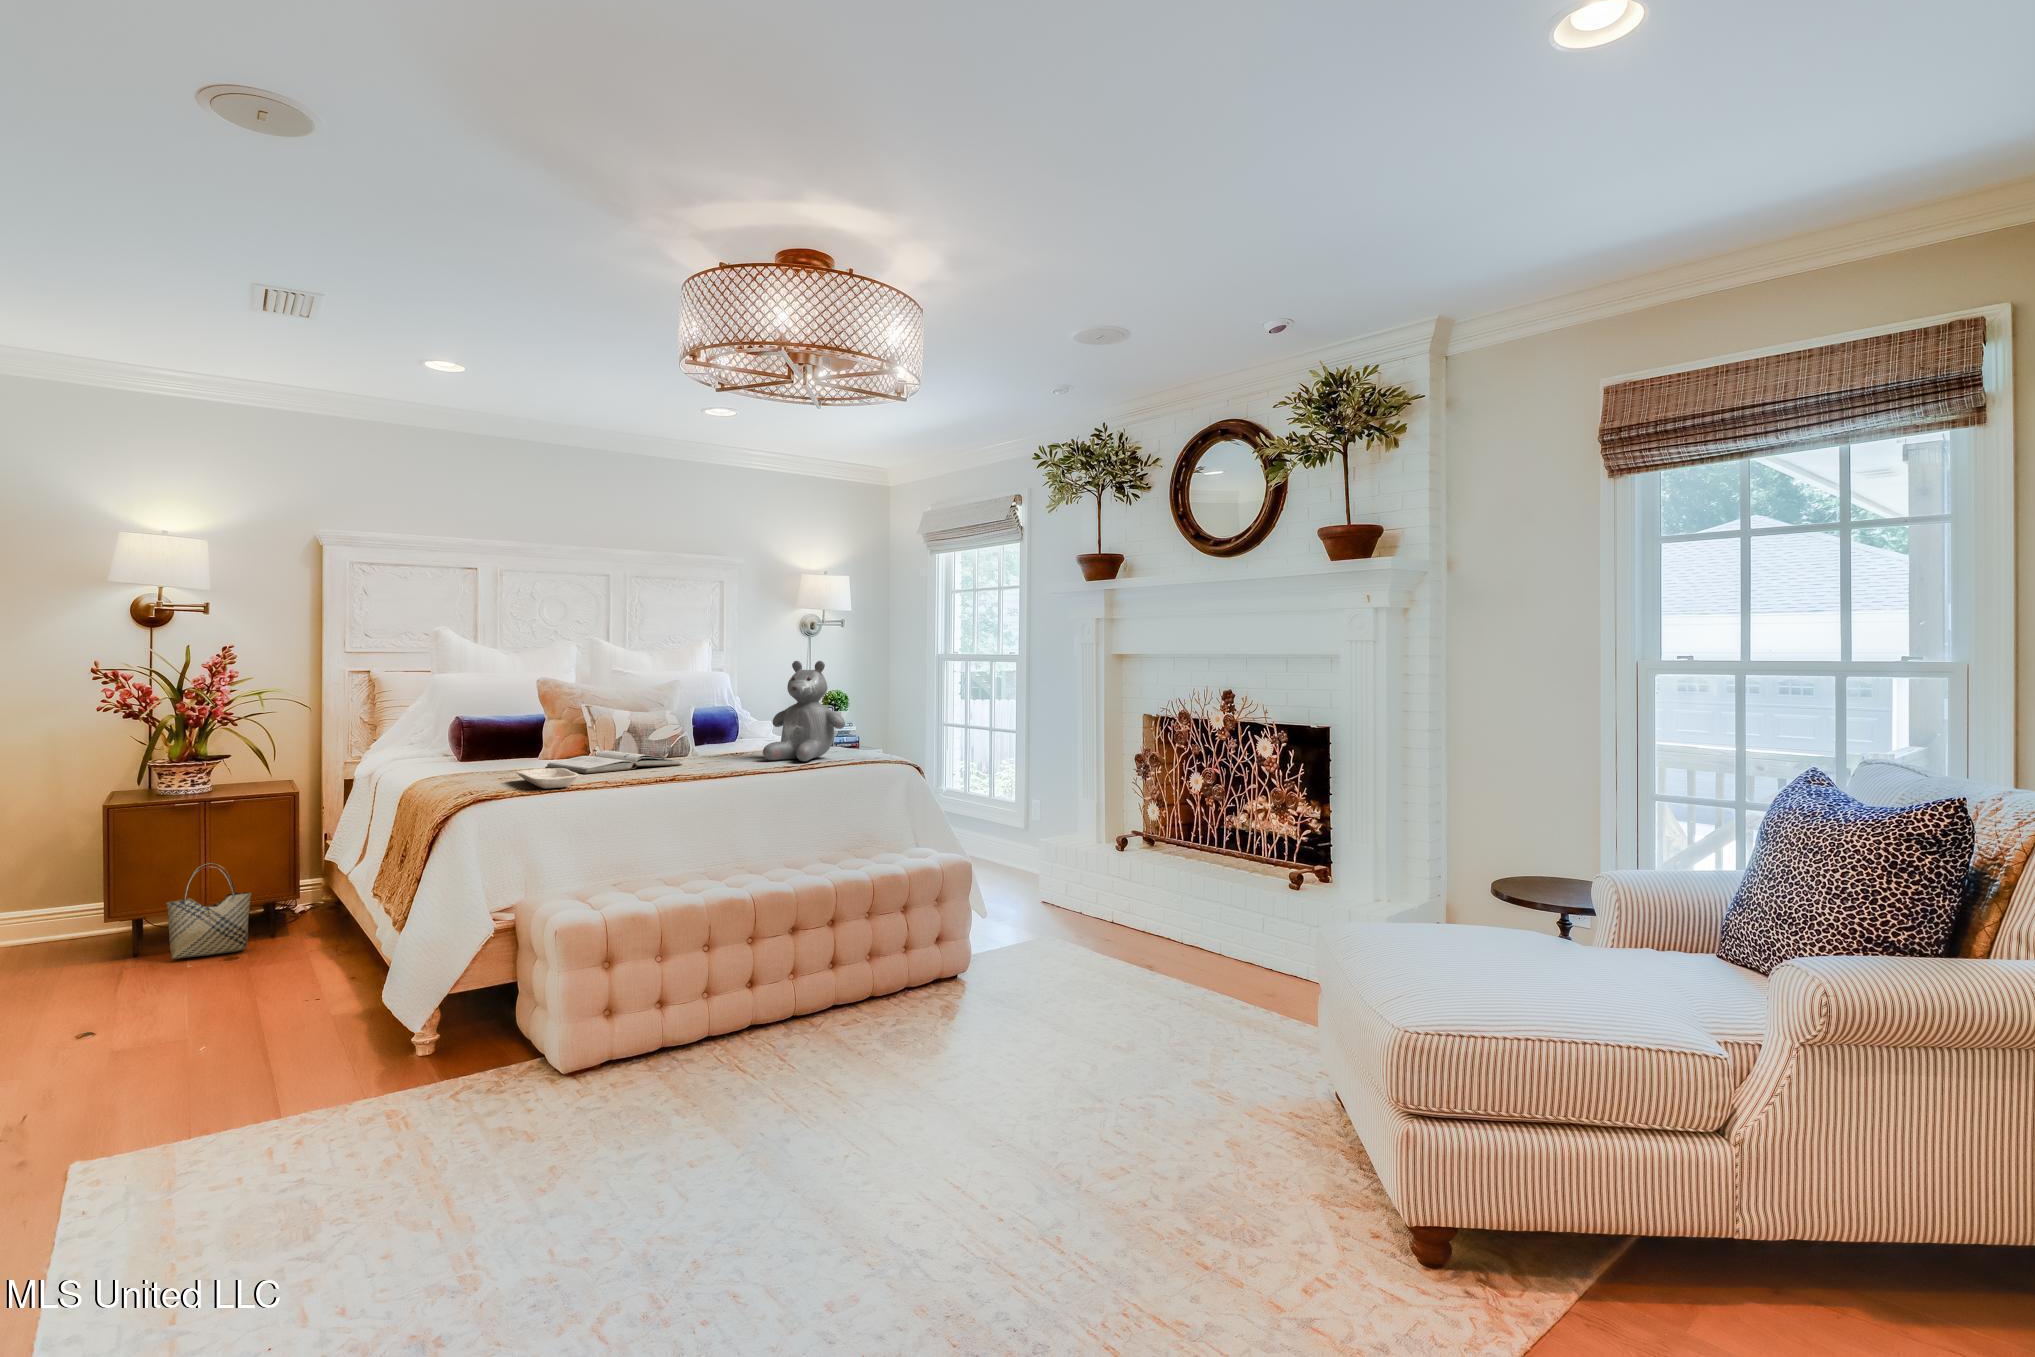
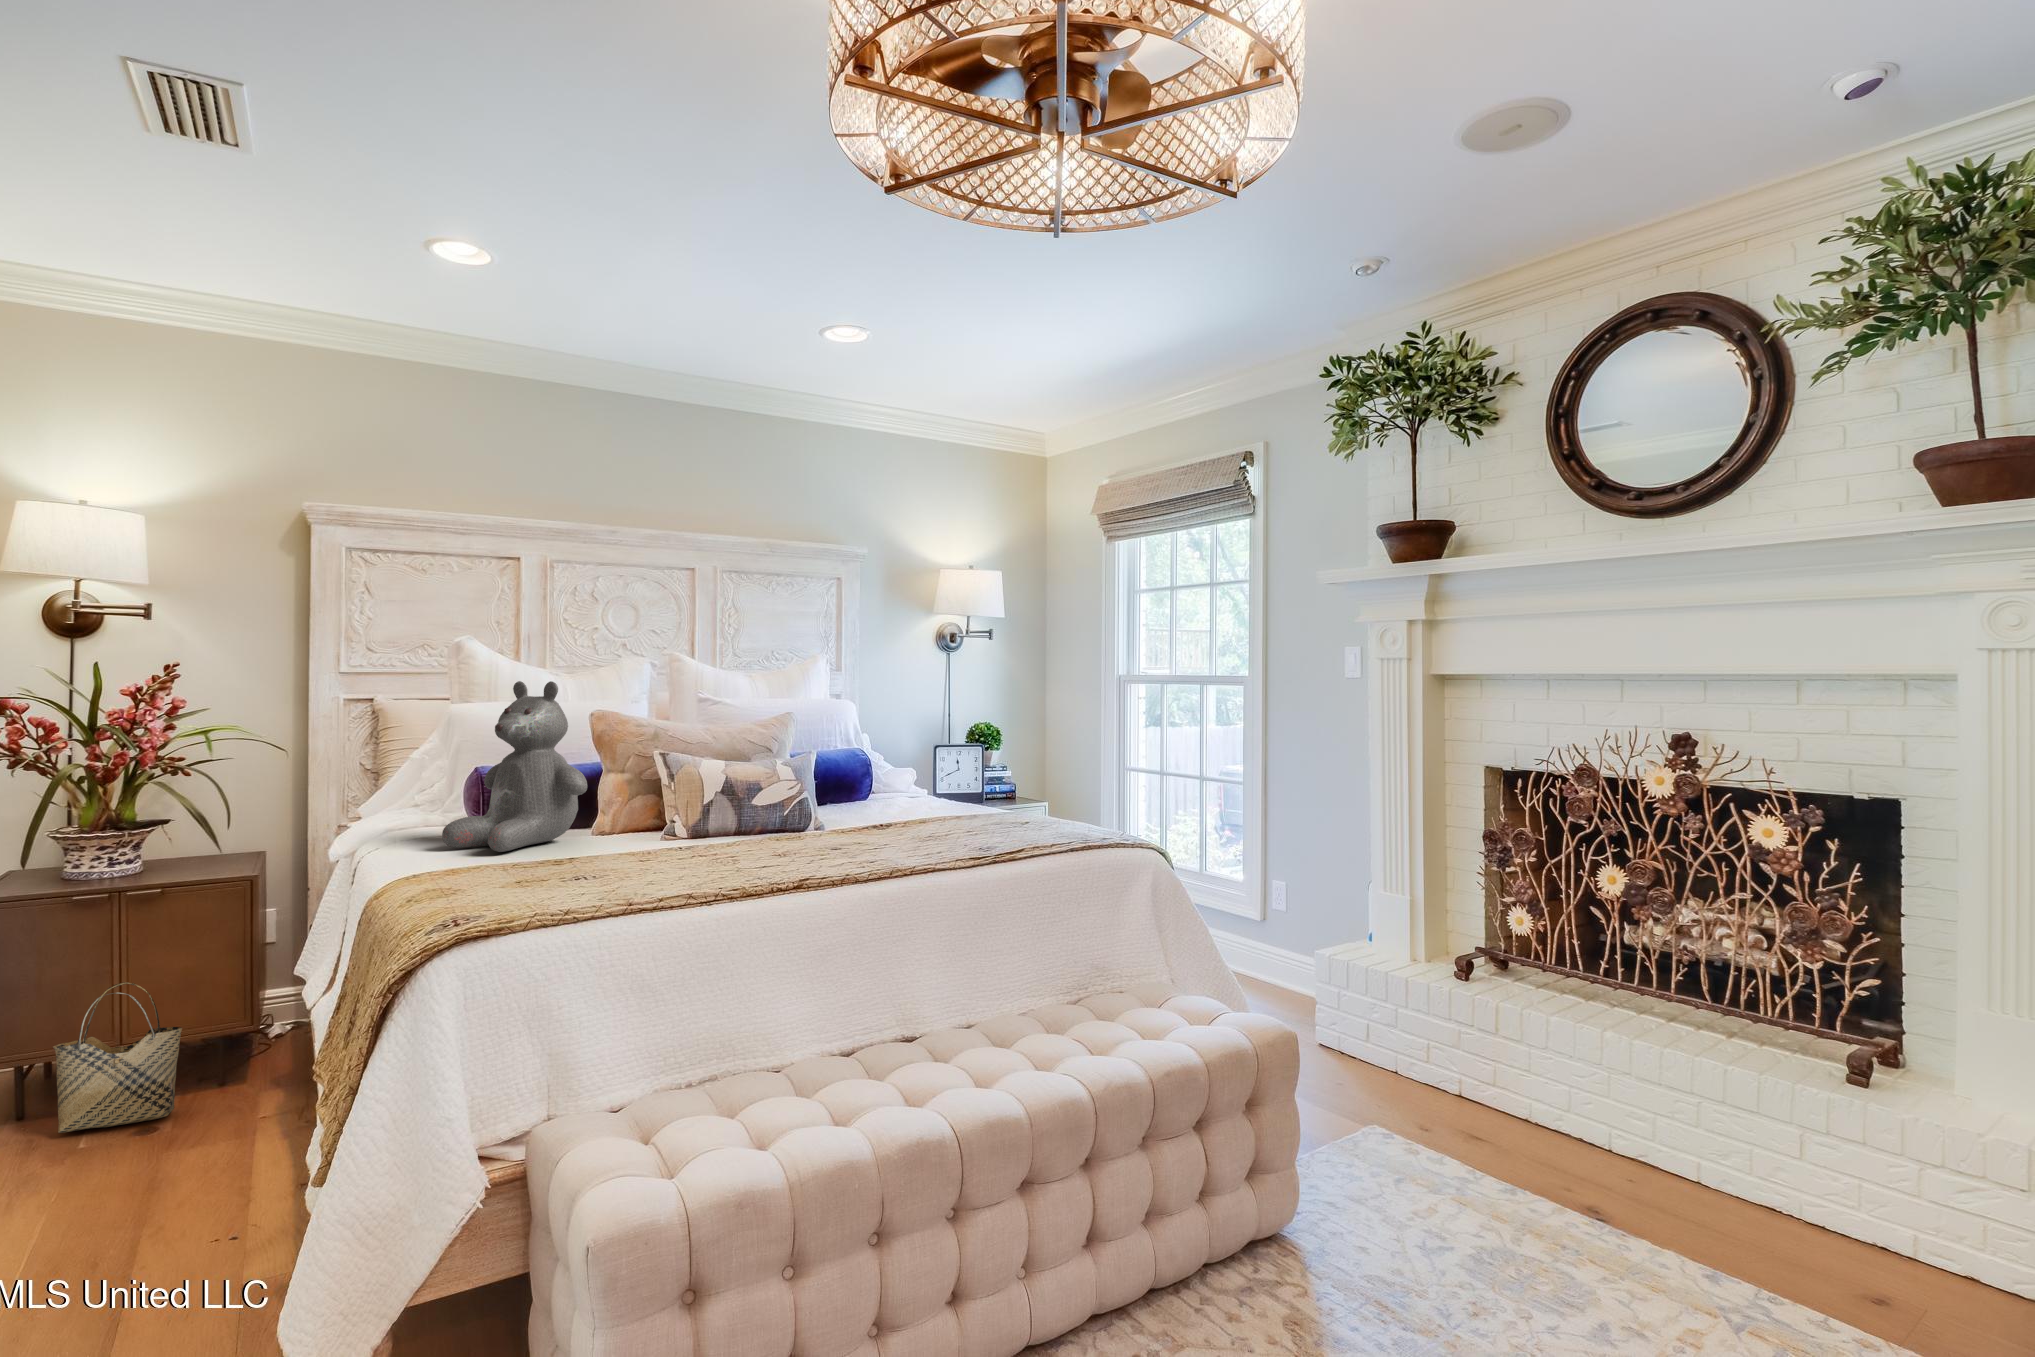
teddy bear: present [763,661,845,761] -> present [442,681,587,852]
book: present [546,750,682,773] -> none [596,824,809,871]
tray: present [516,768,579,789] -> none [539,866,641,912]

